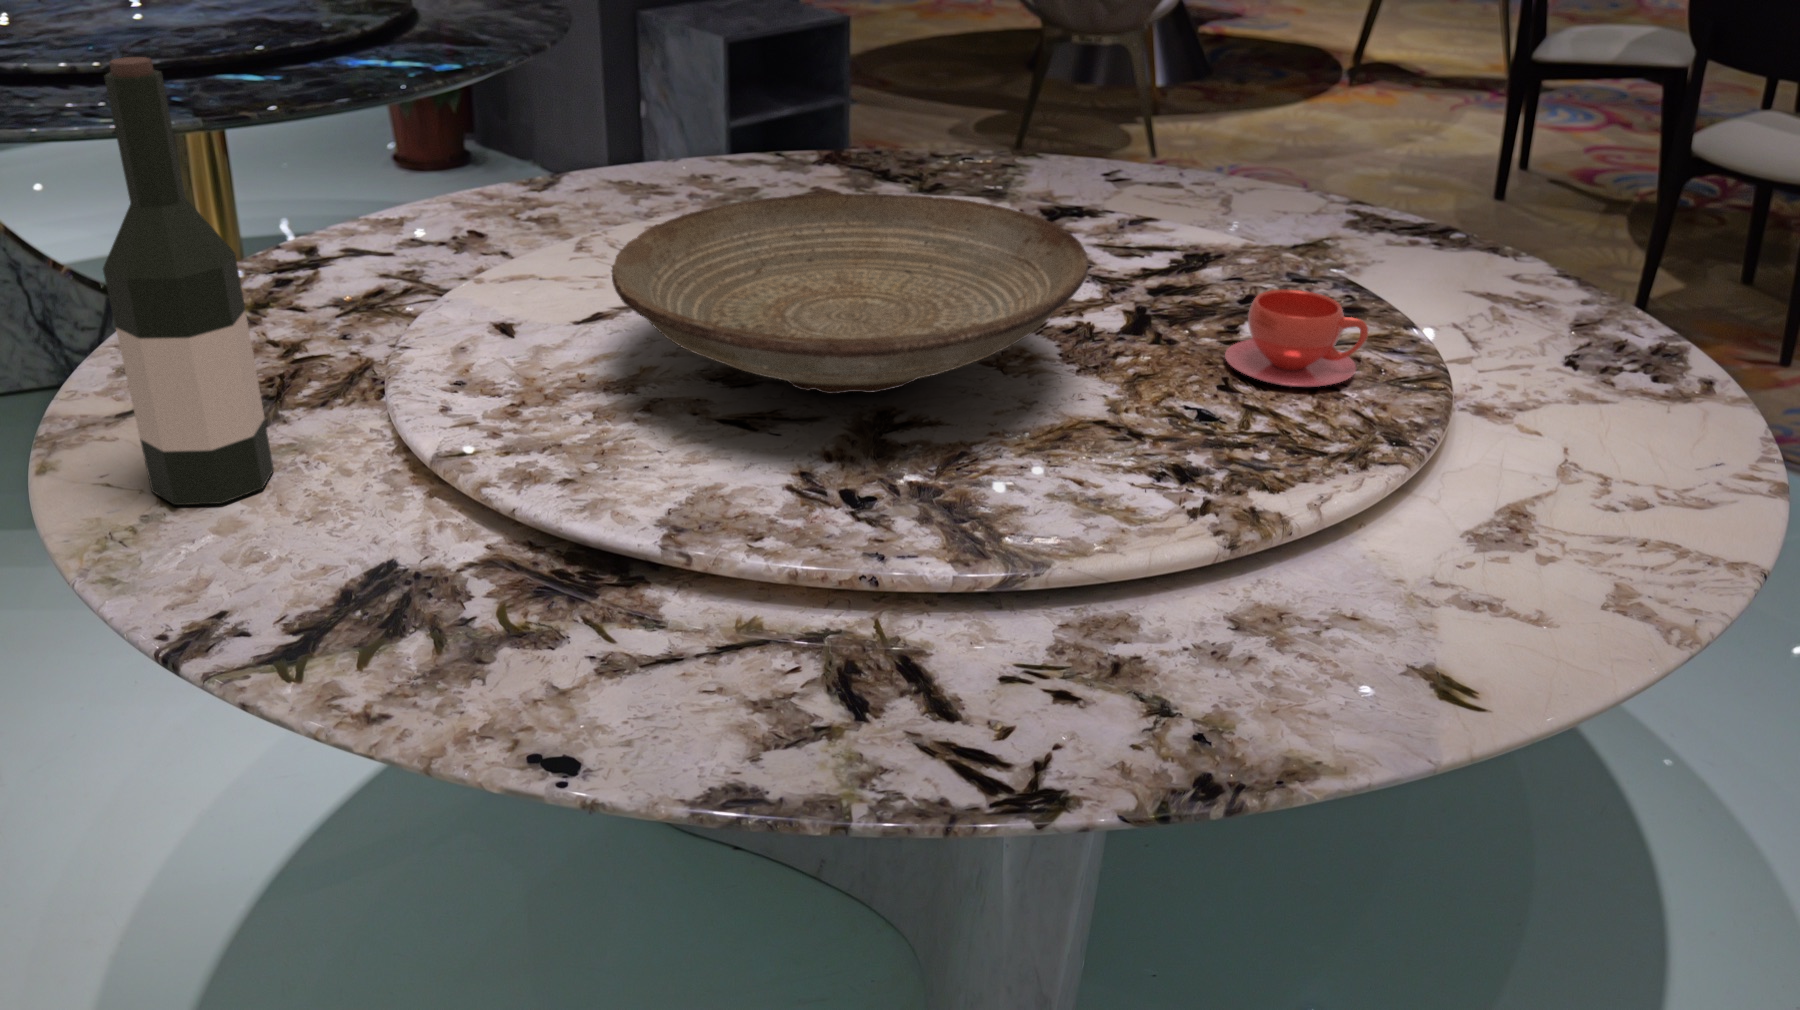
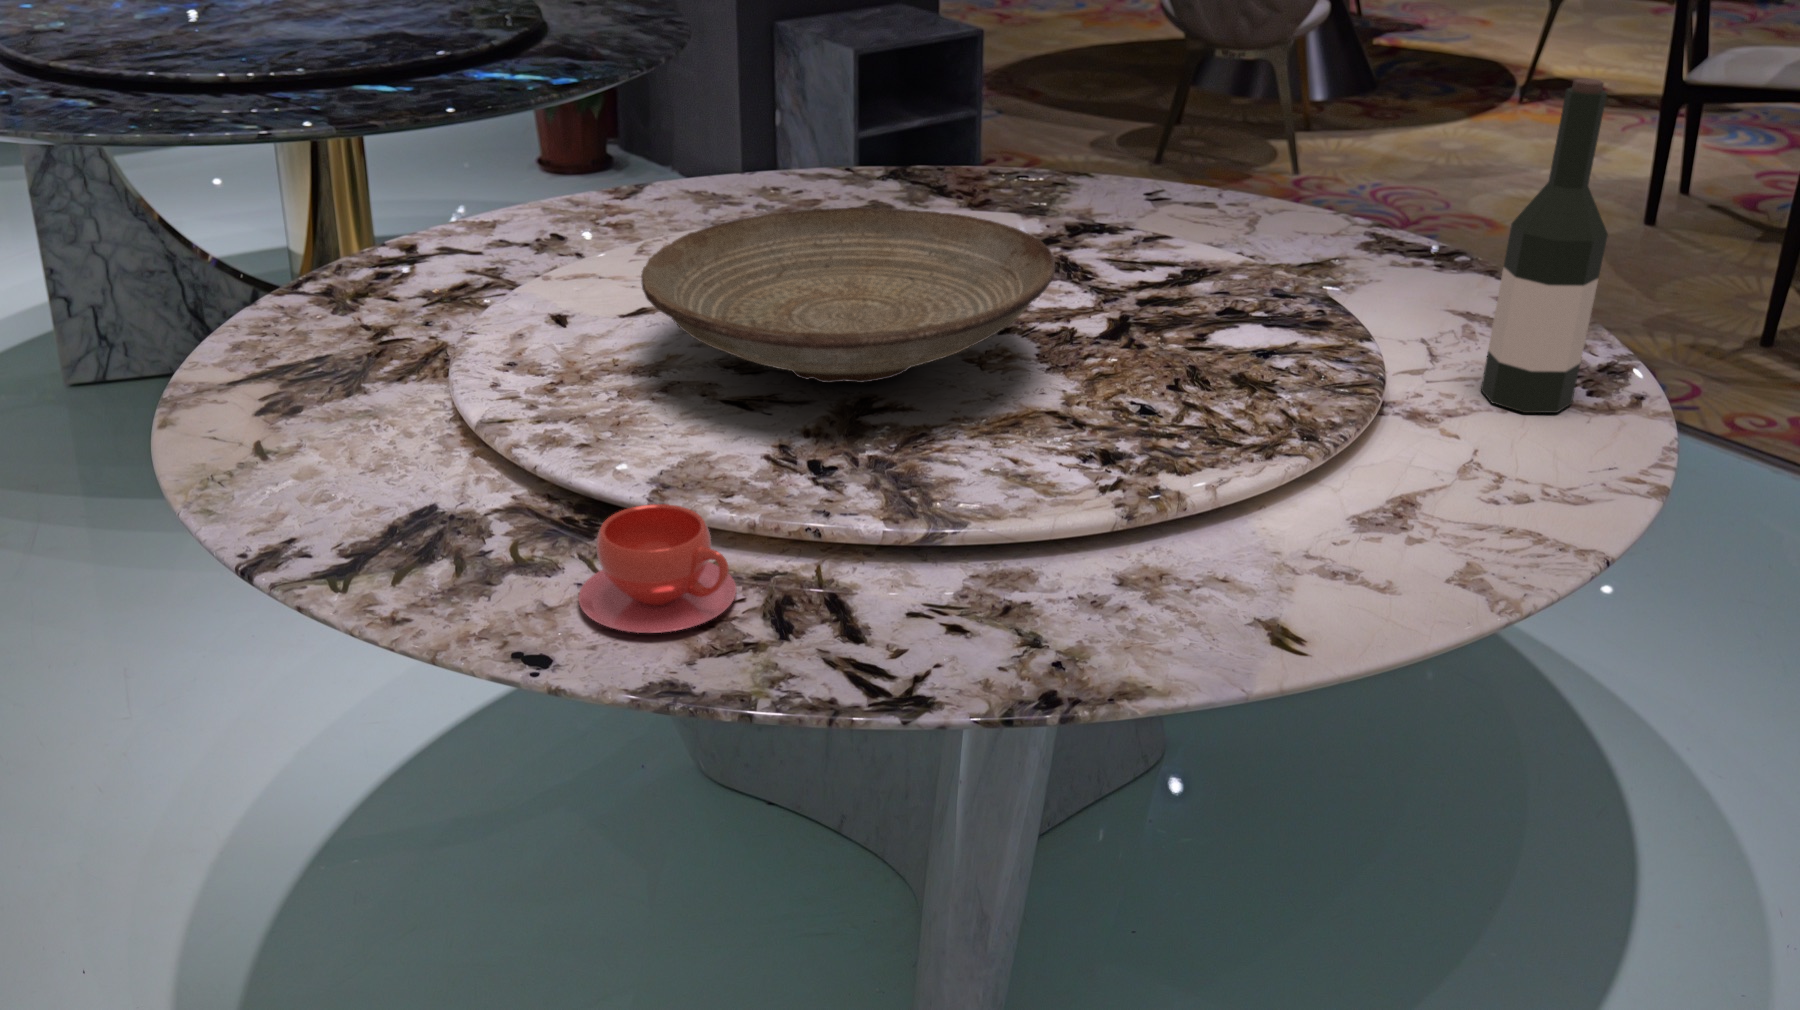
wine bottle: present [103,57,274,505] -> present [1481,79,1608,413]
teacup: present [1225,290,1368,387] -> present [579,504,736,633]

